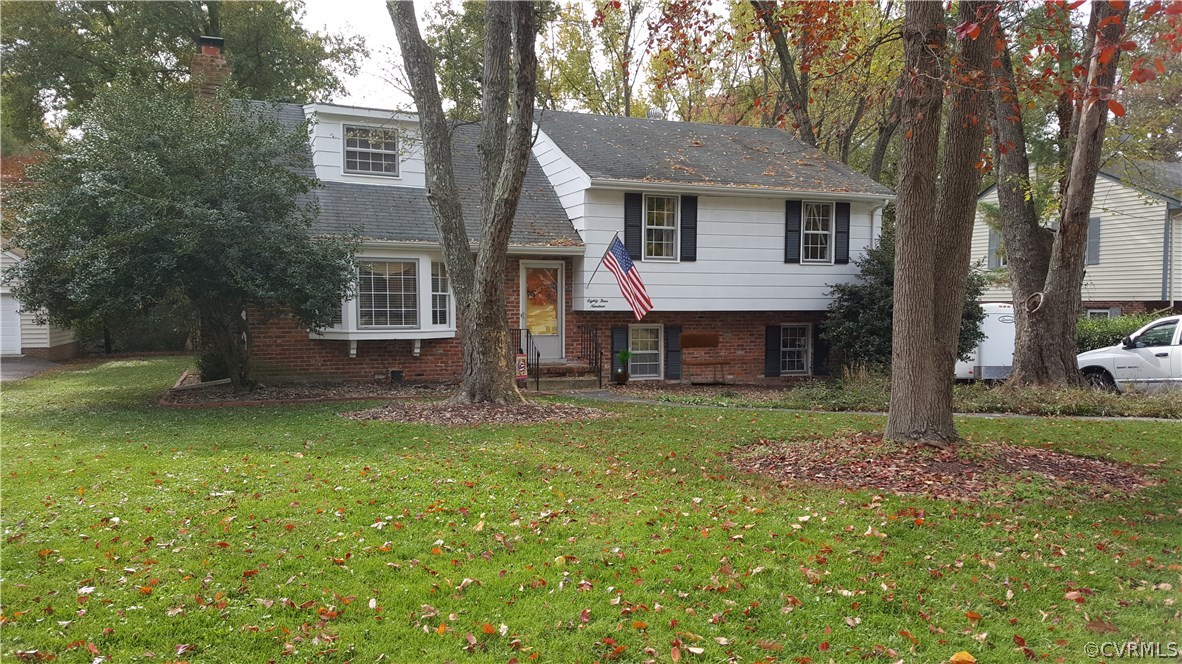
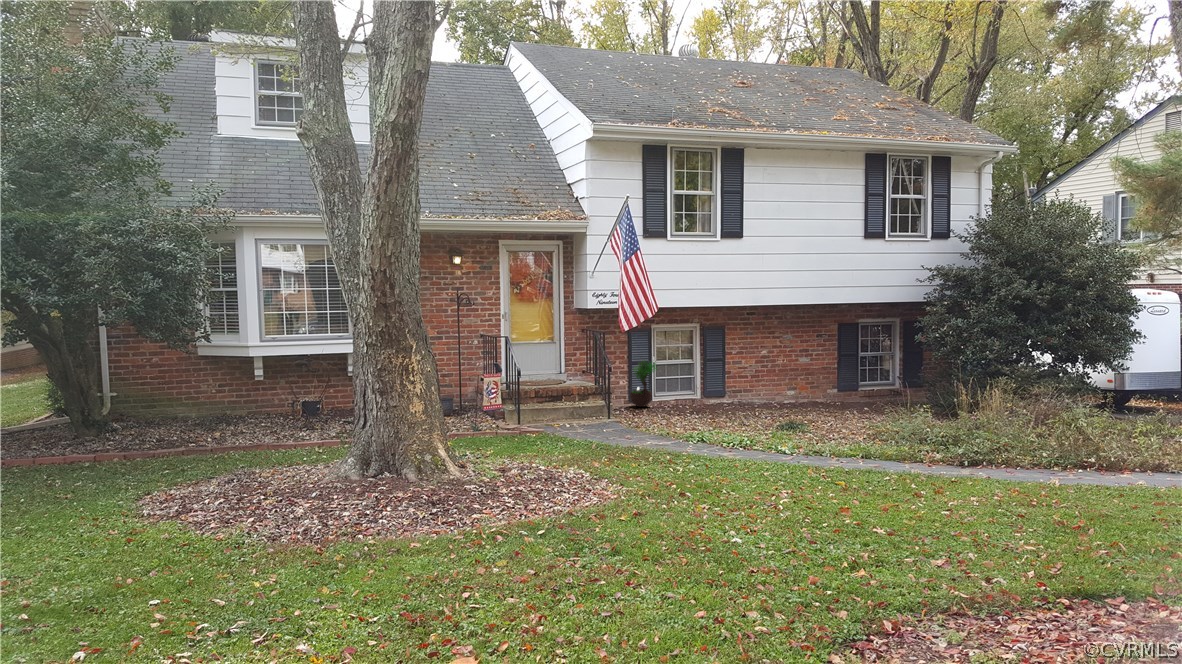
bench: present [679,332,731,385] -> none [719,334,791,409]

